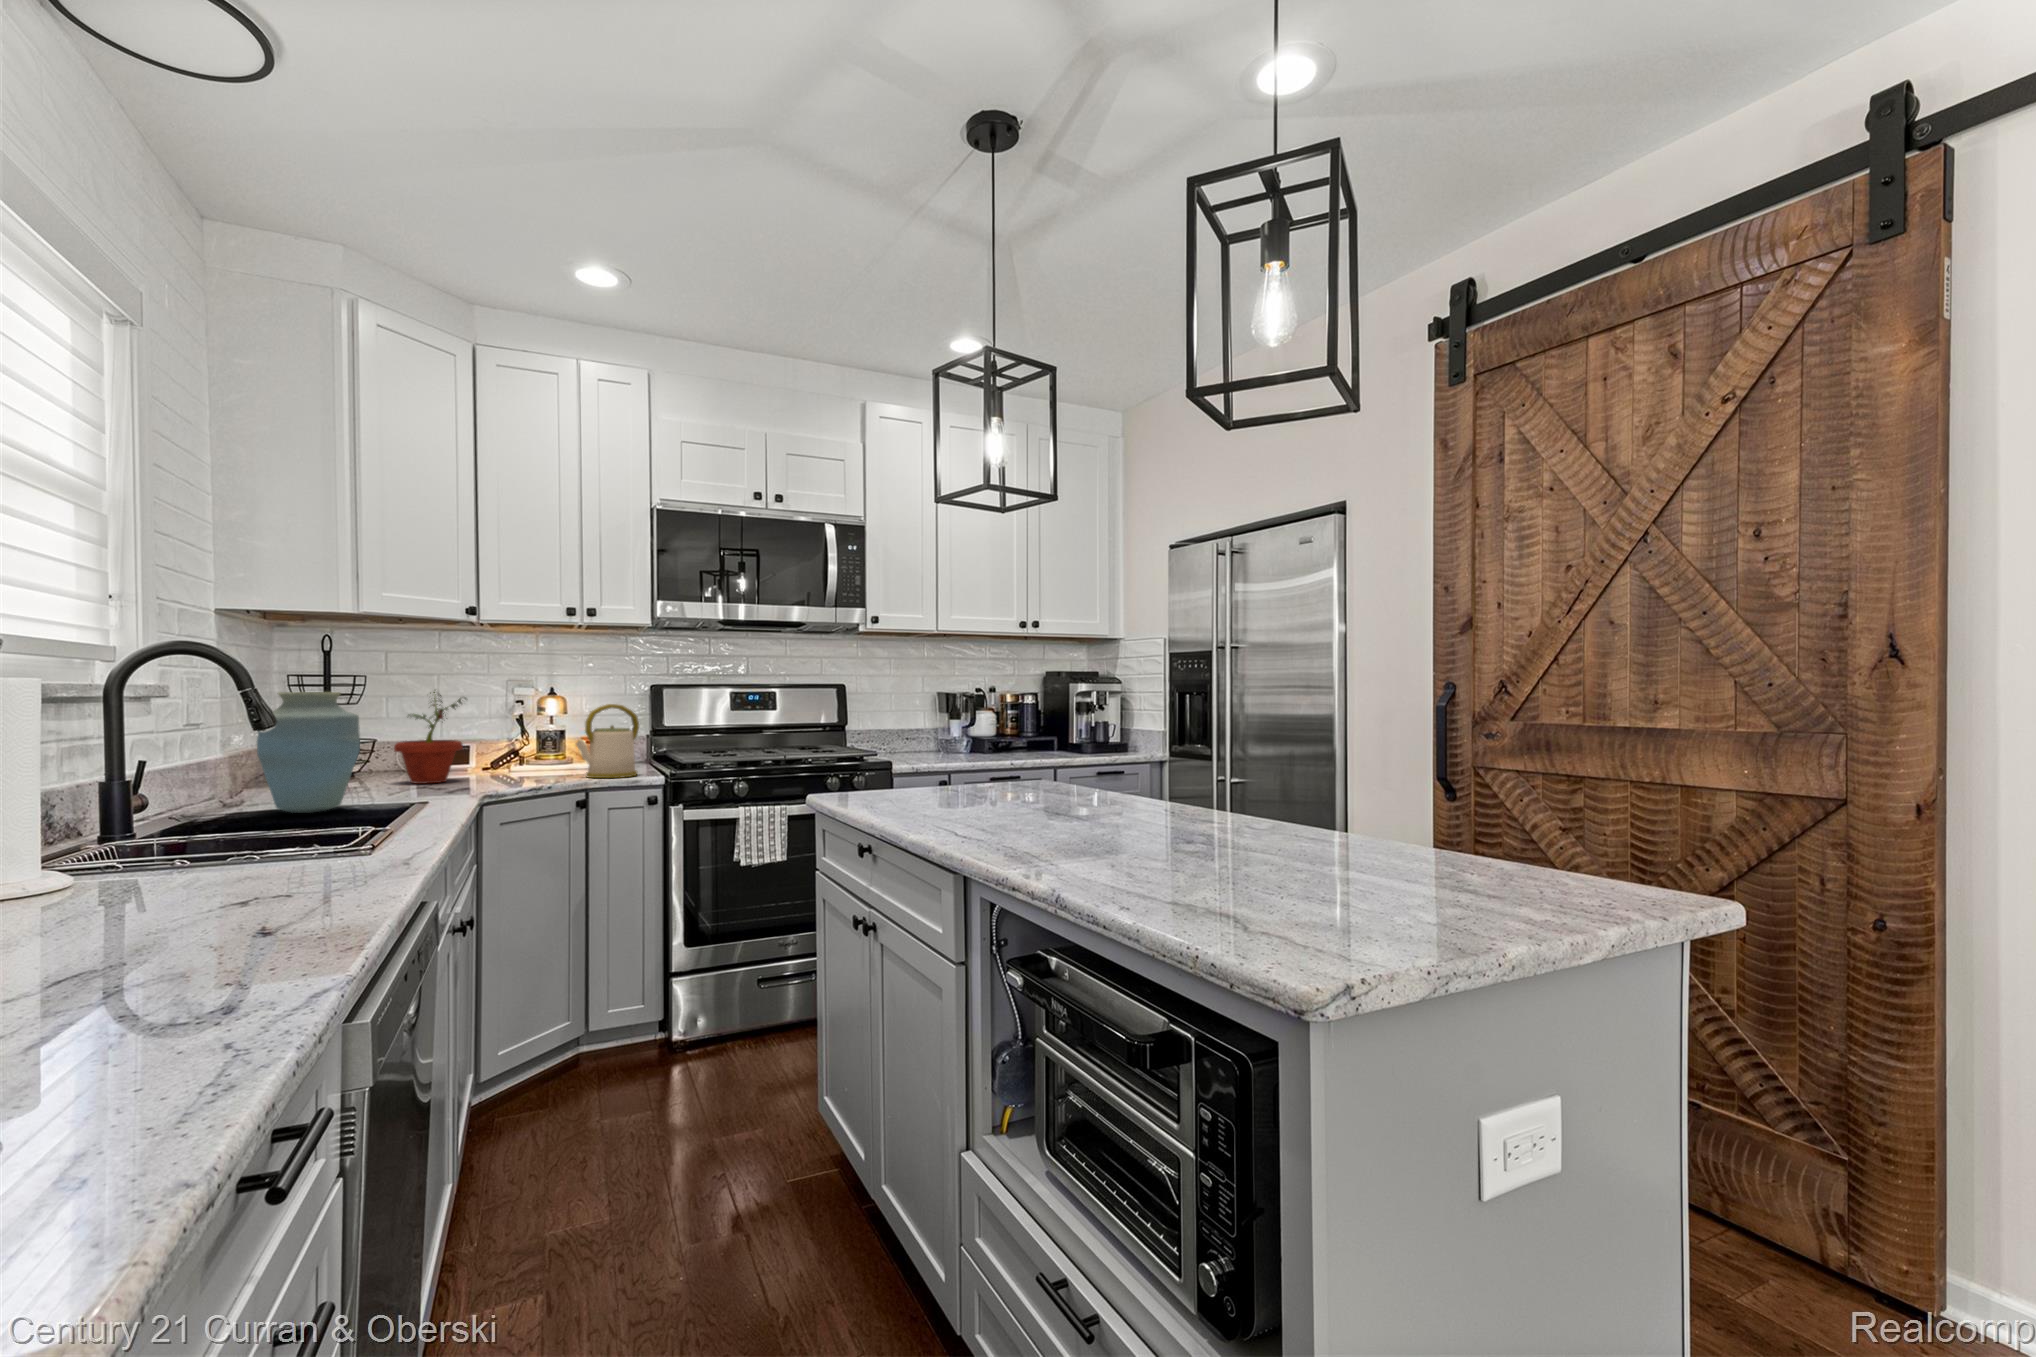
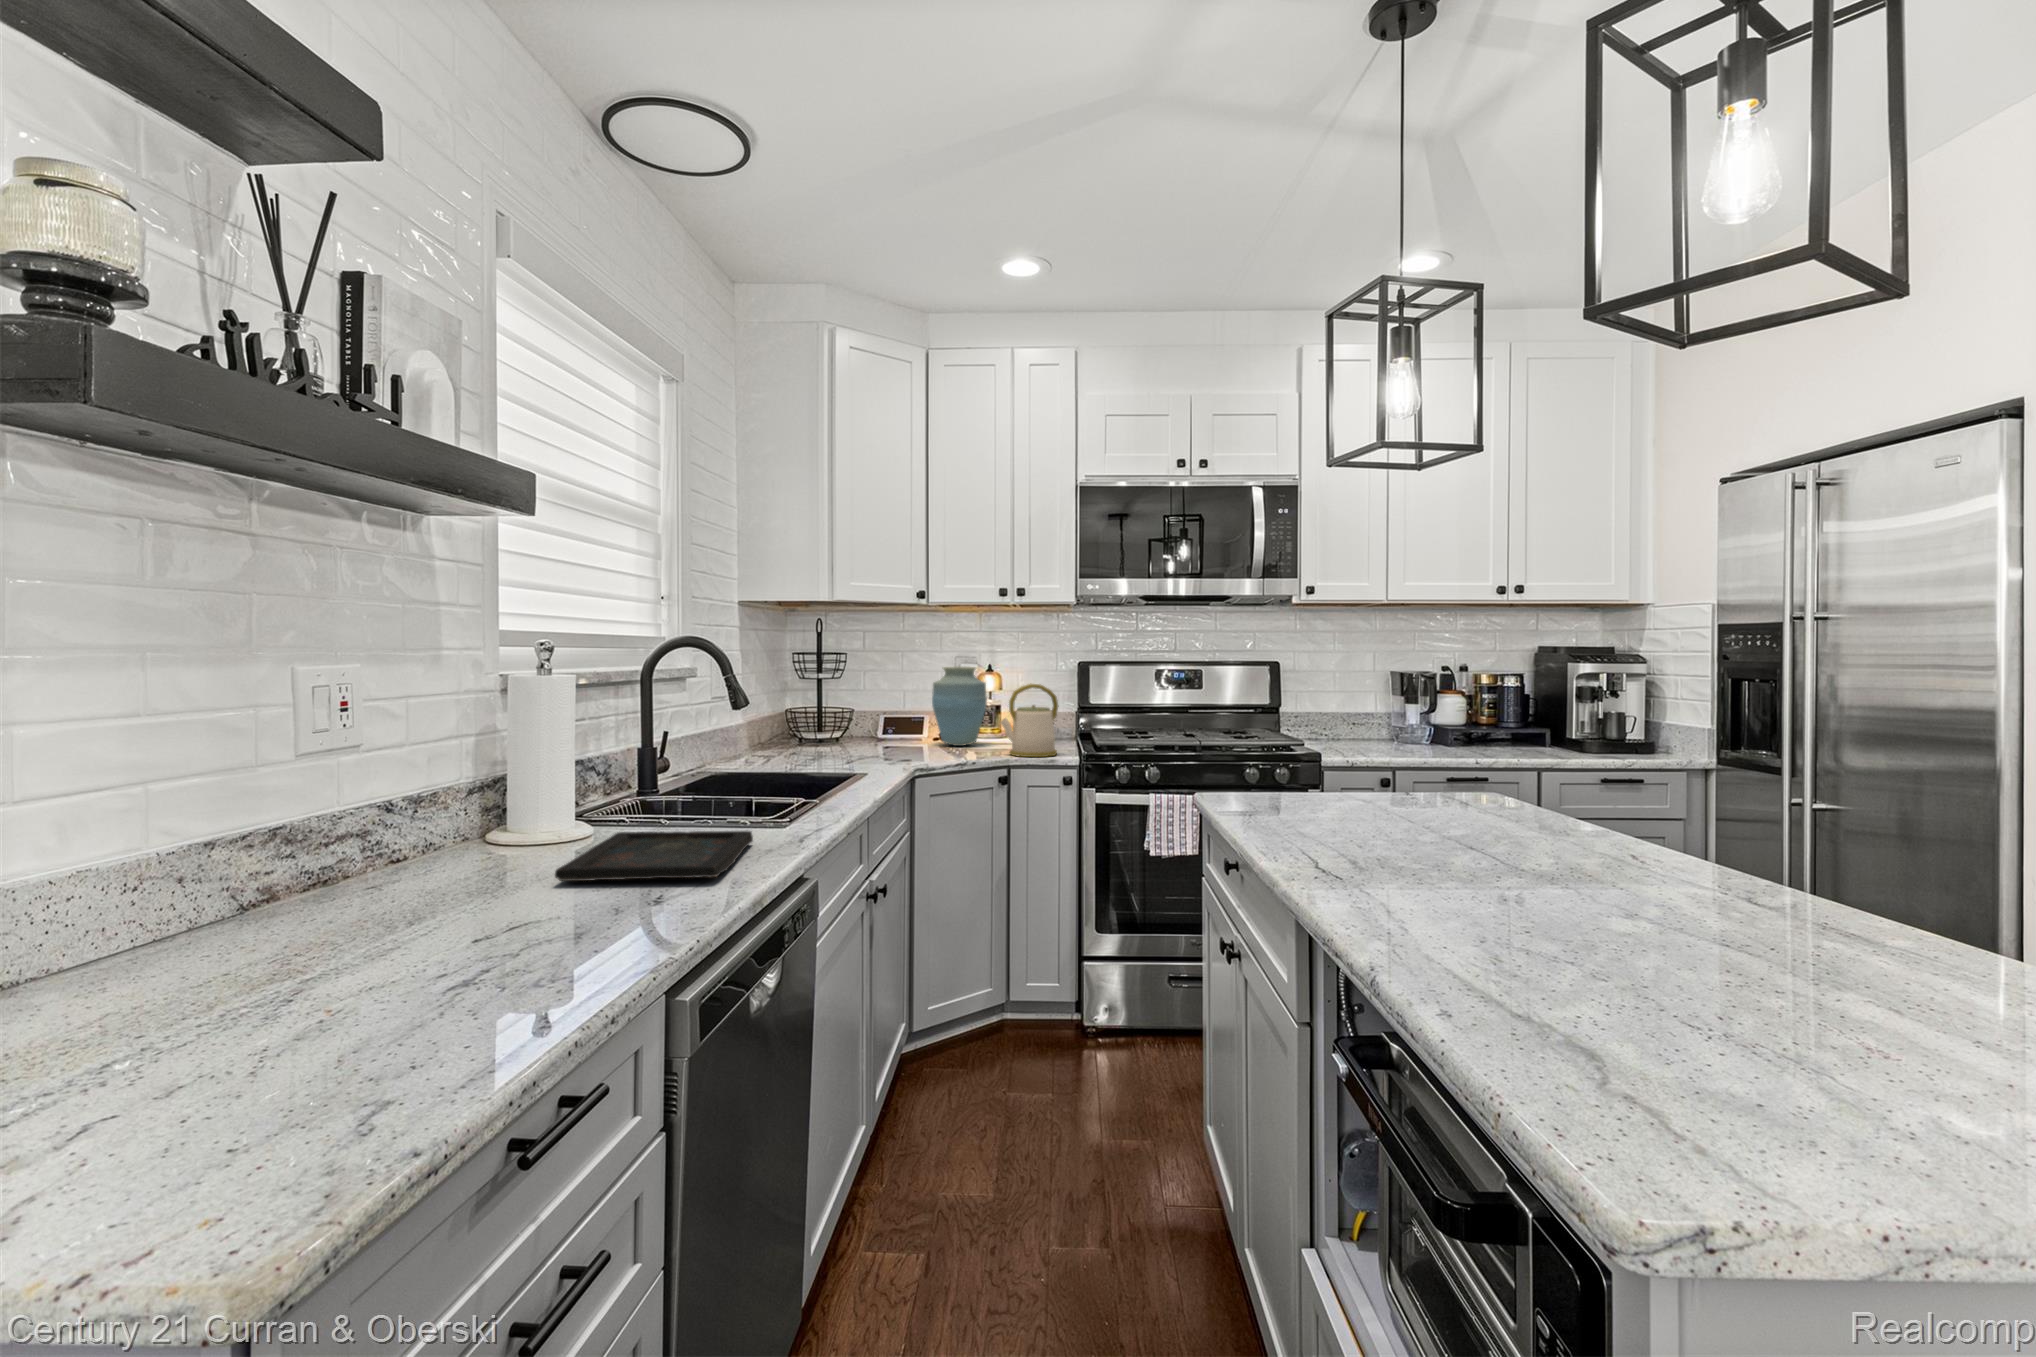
vase: present [257,692,360,813] -> present [932,667,987,746]
potted plant: present [394,692,466,784] -> none [854,668,911,754]
tray: none [117,854,360,922] -> present [555,831,753,881]

